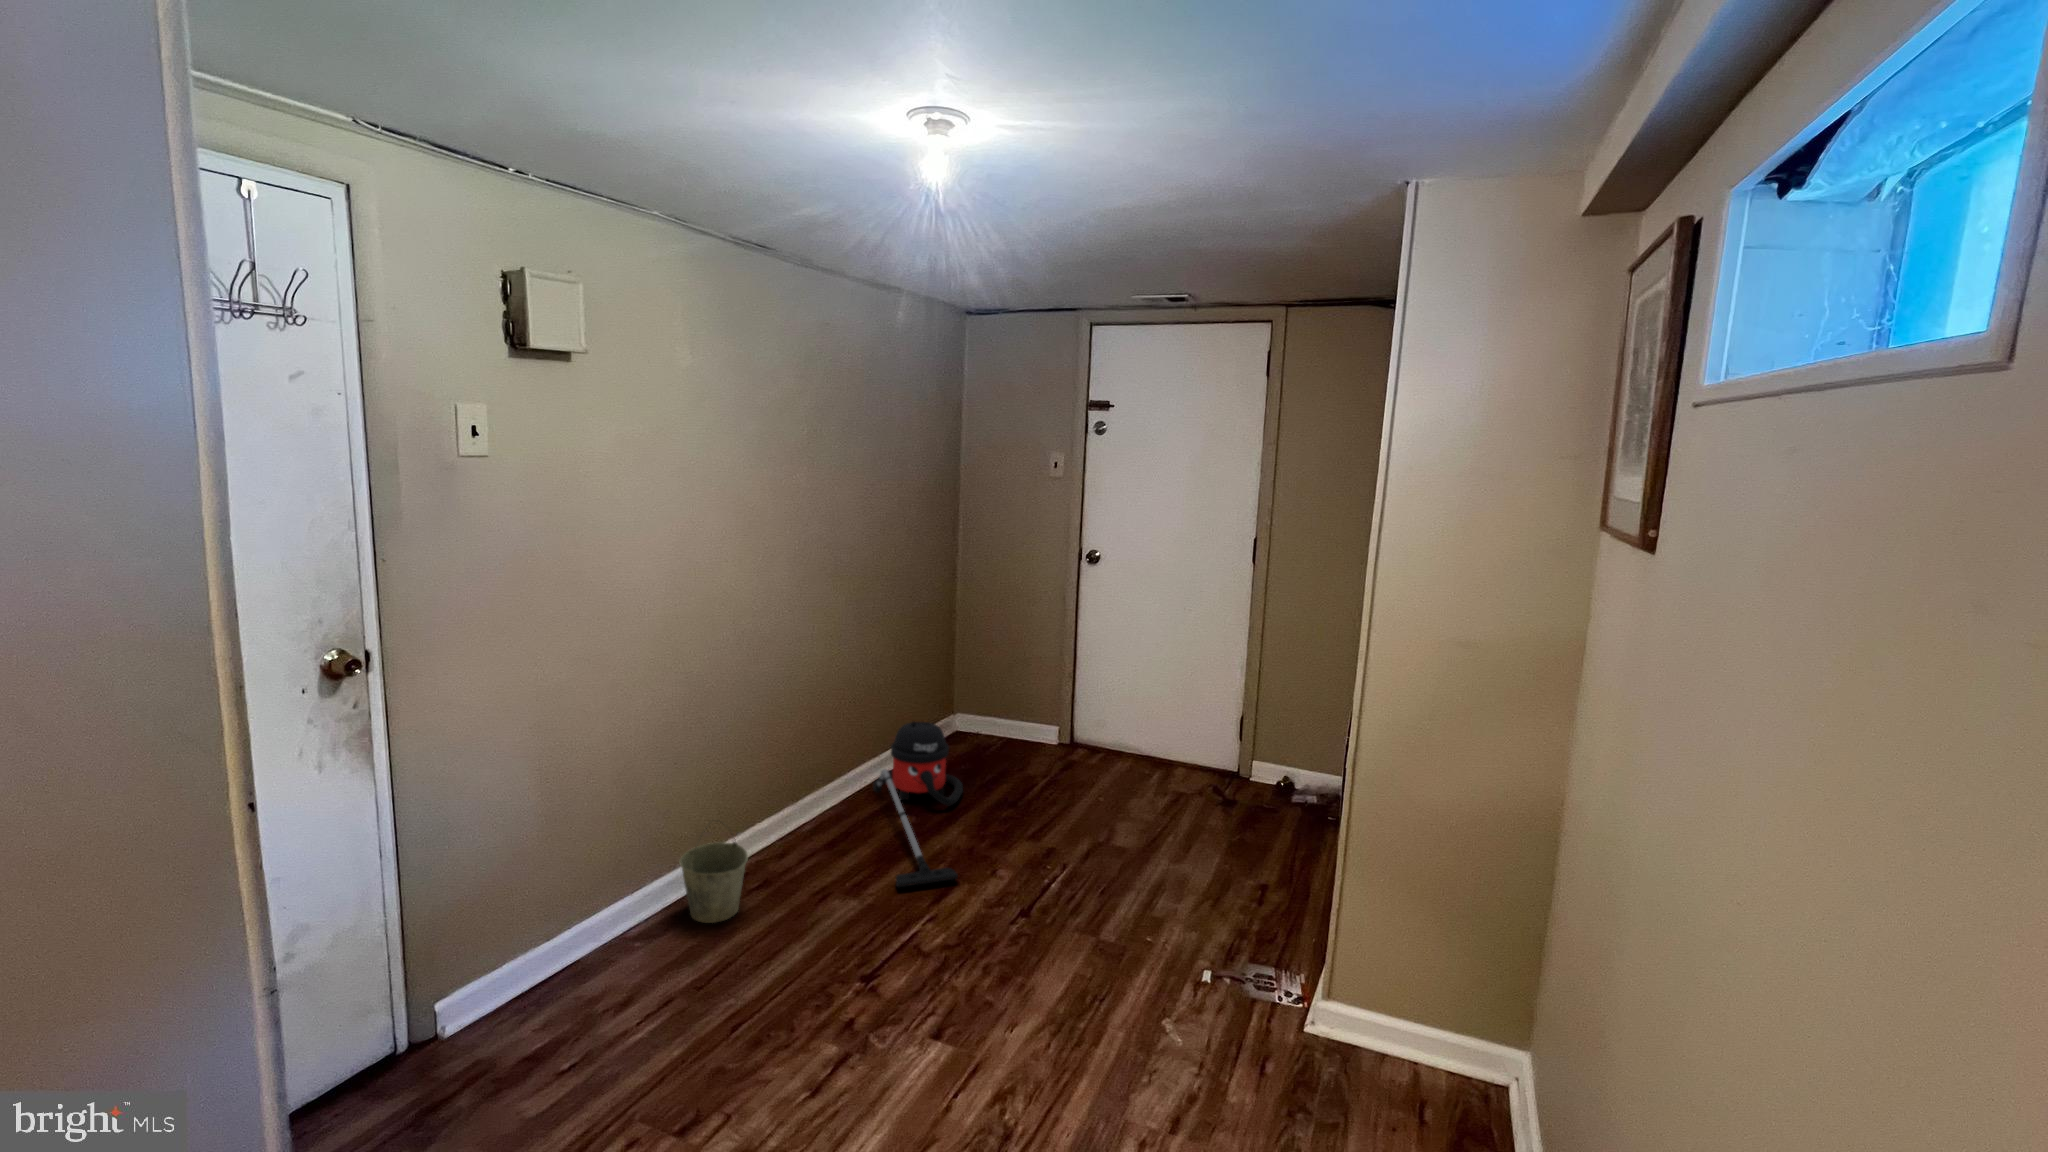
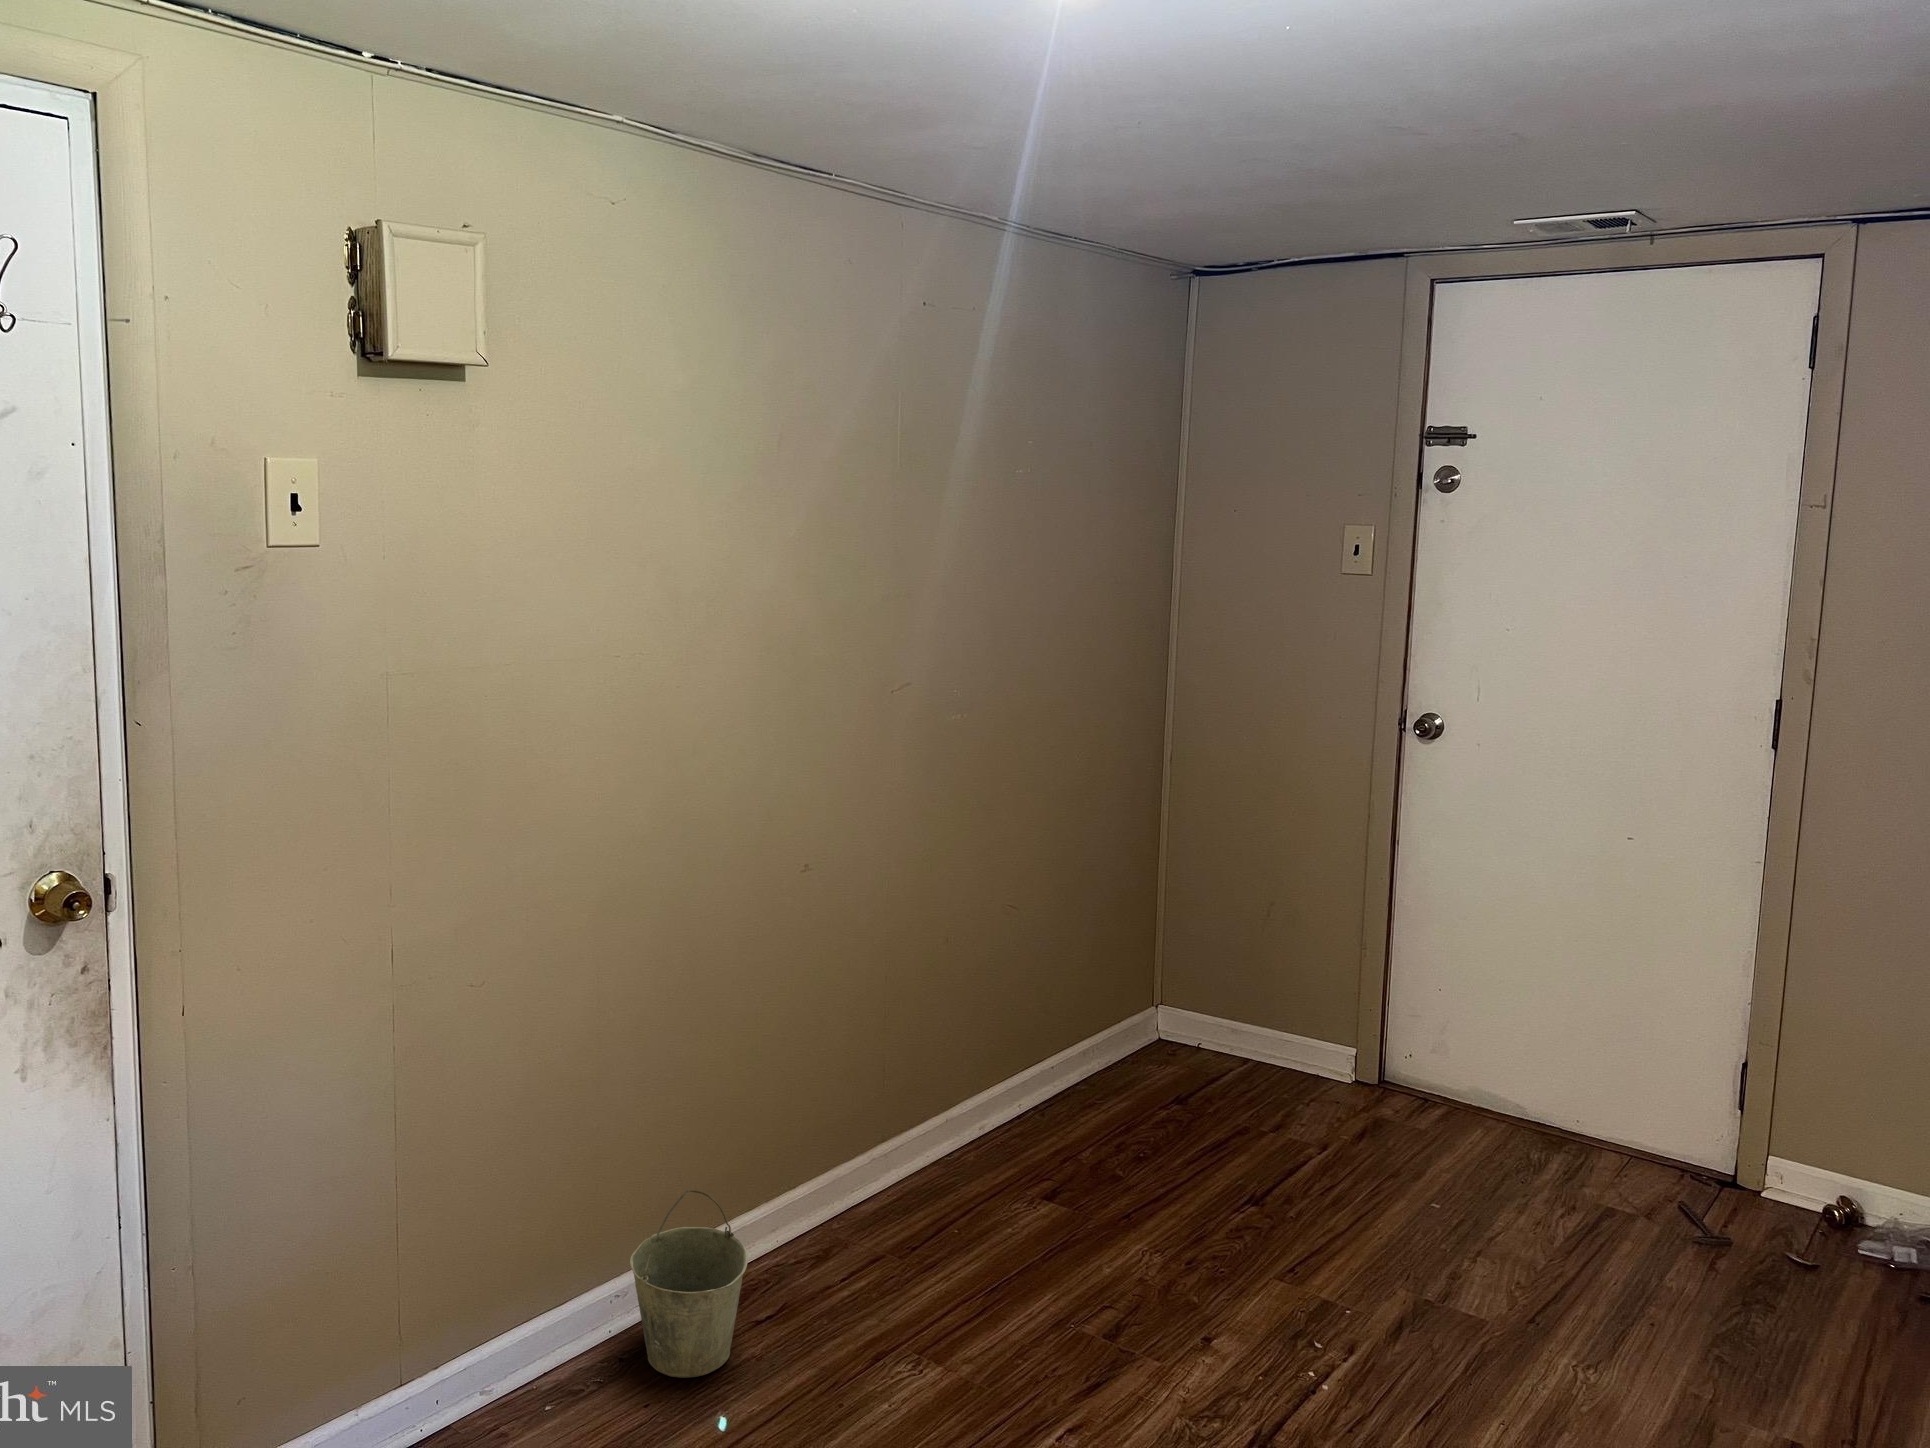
vacuum cleaner: present [873,722,963,887] -> none [996,1021,1161,1351]

